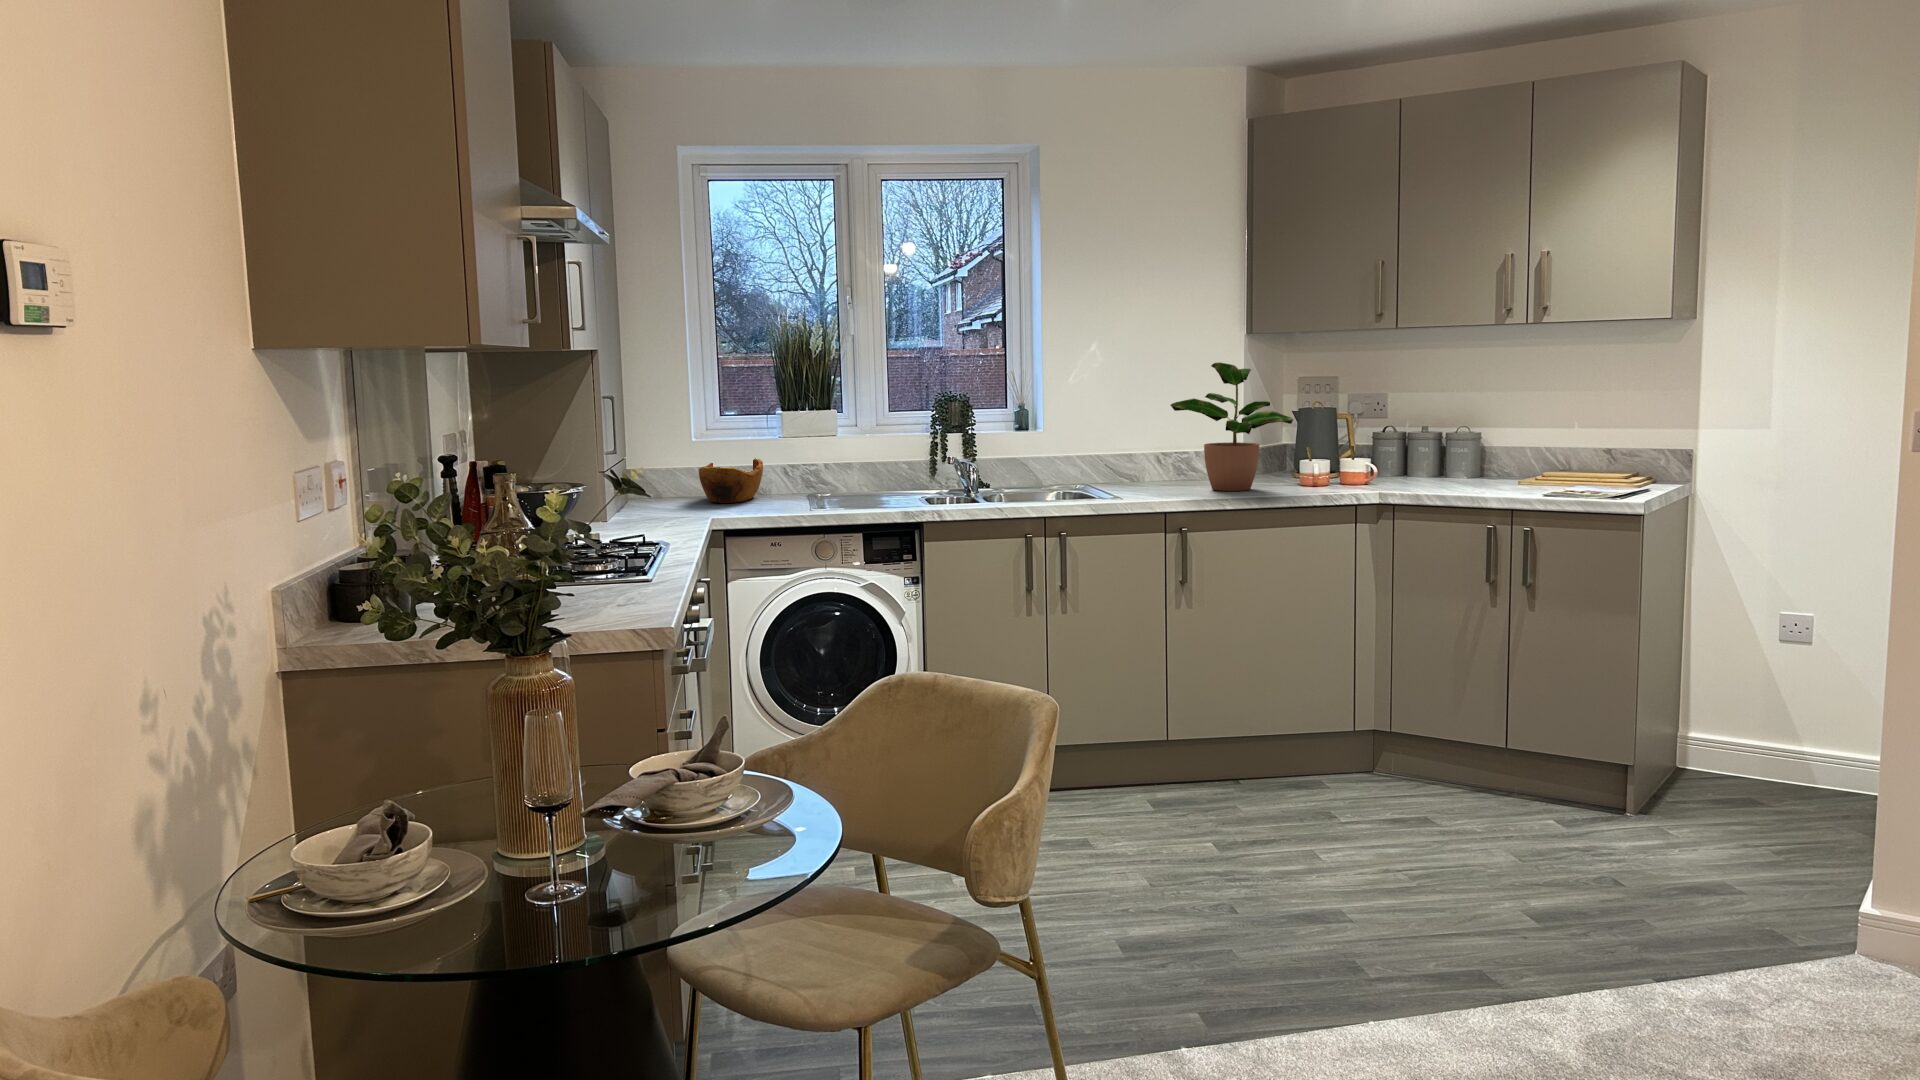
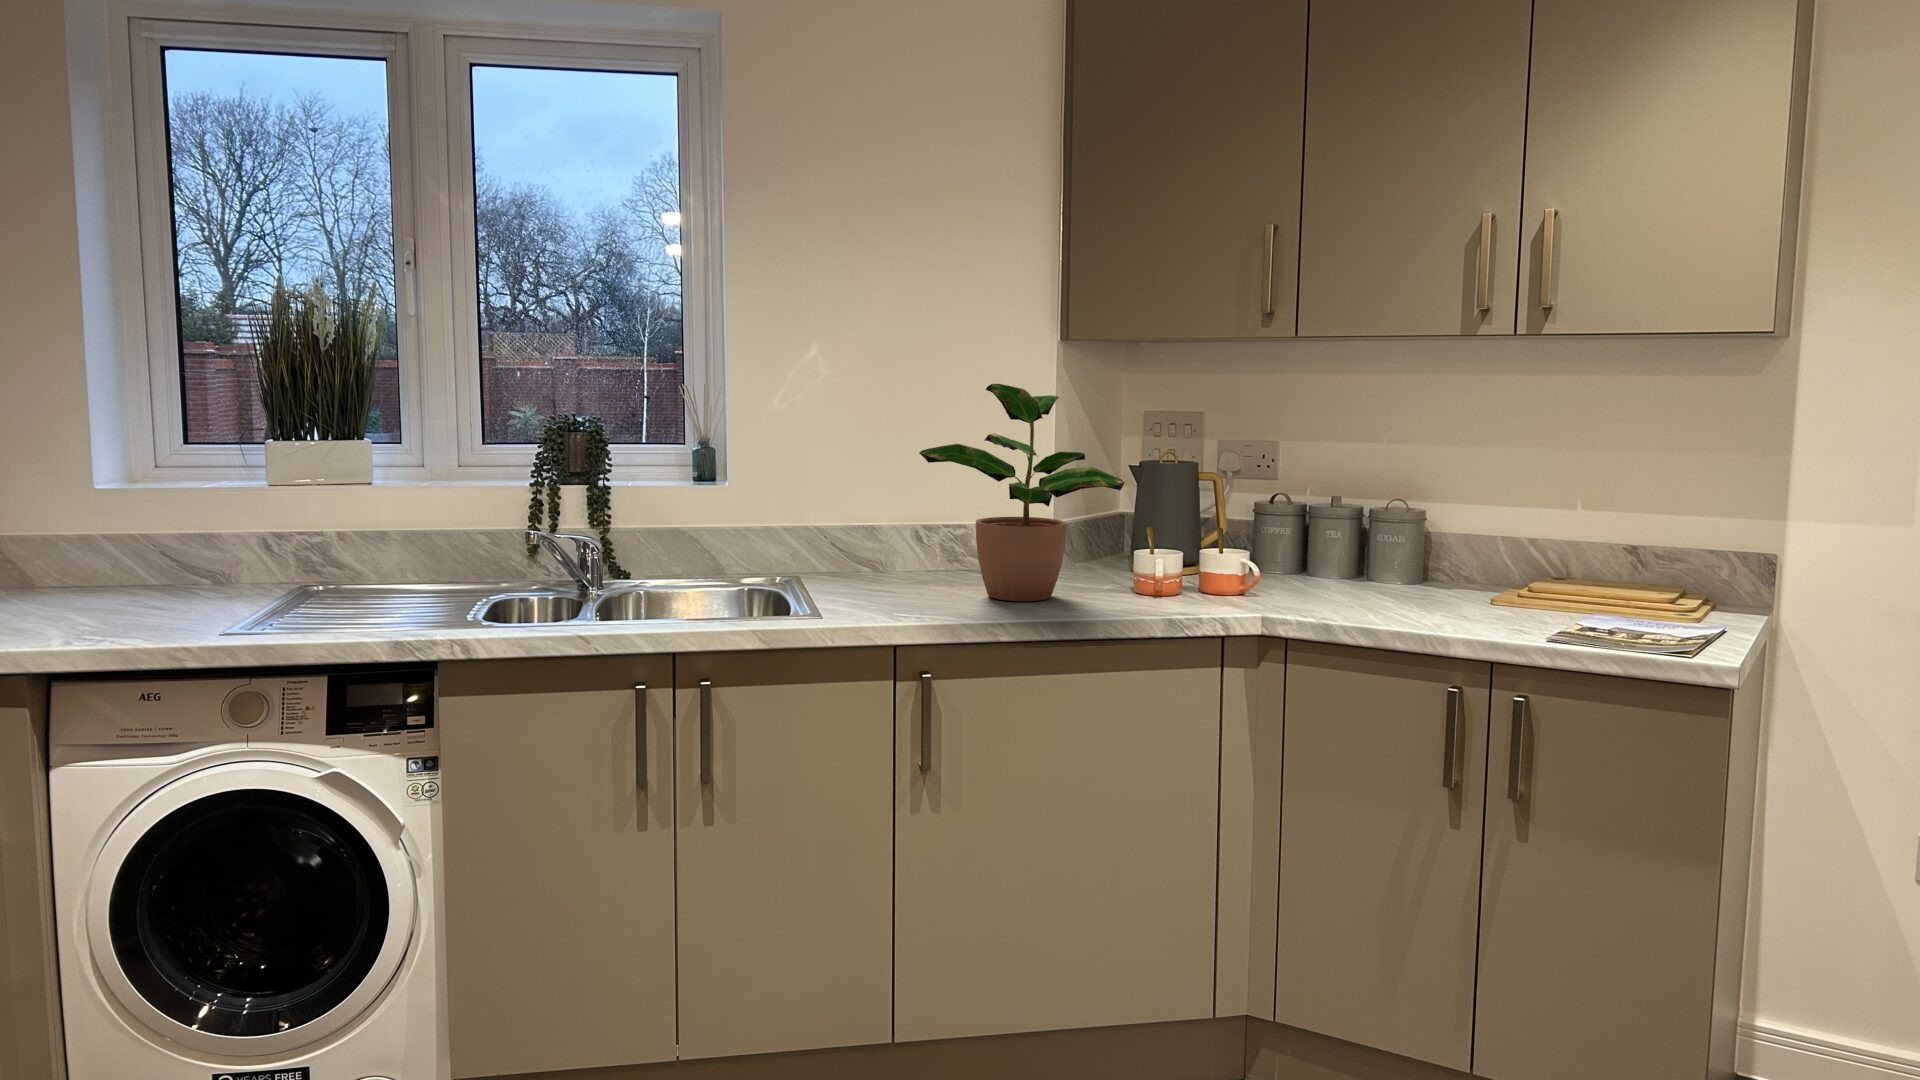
wooden bowl: present [698,458,763,503] -> none [84,512,235,603]

